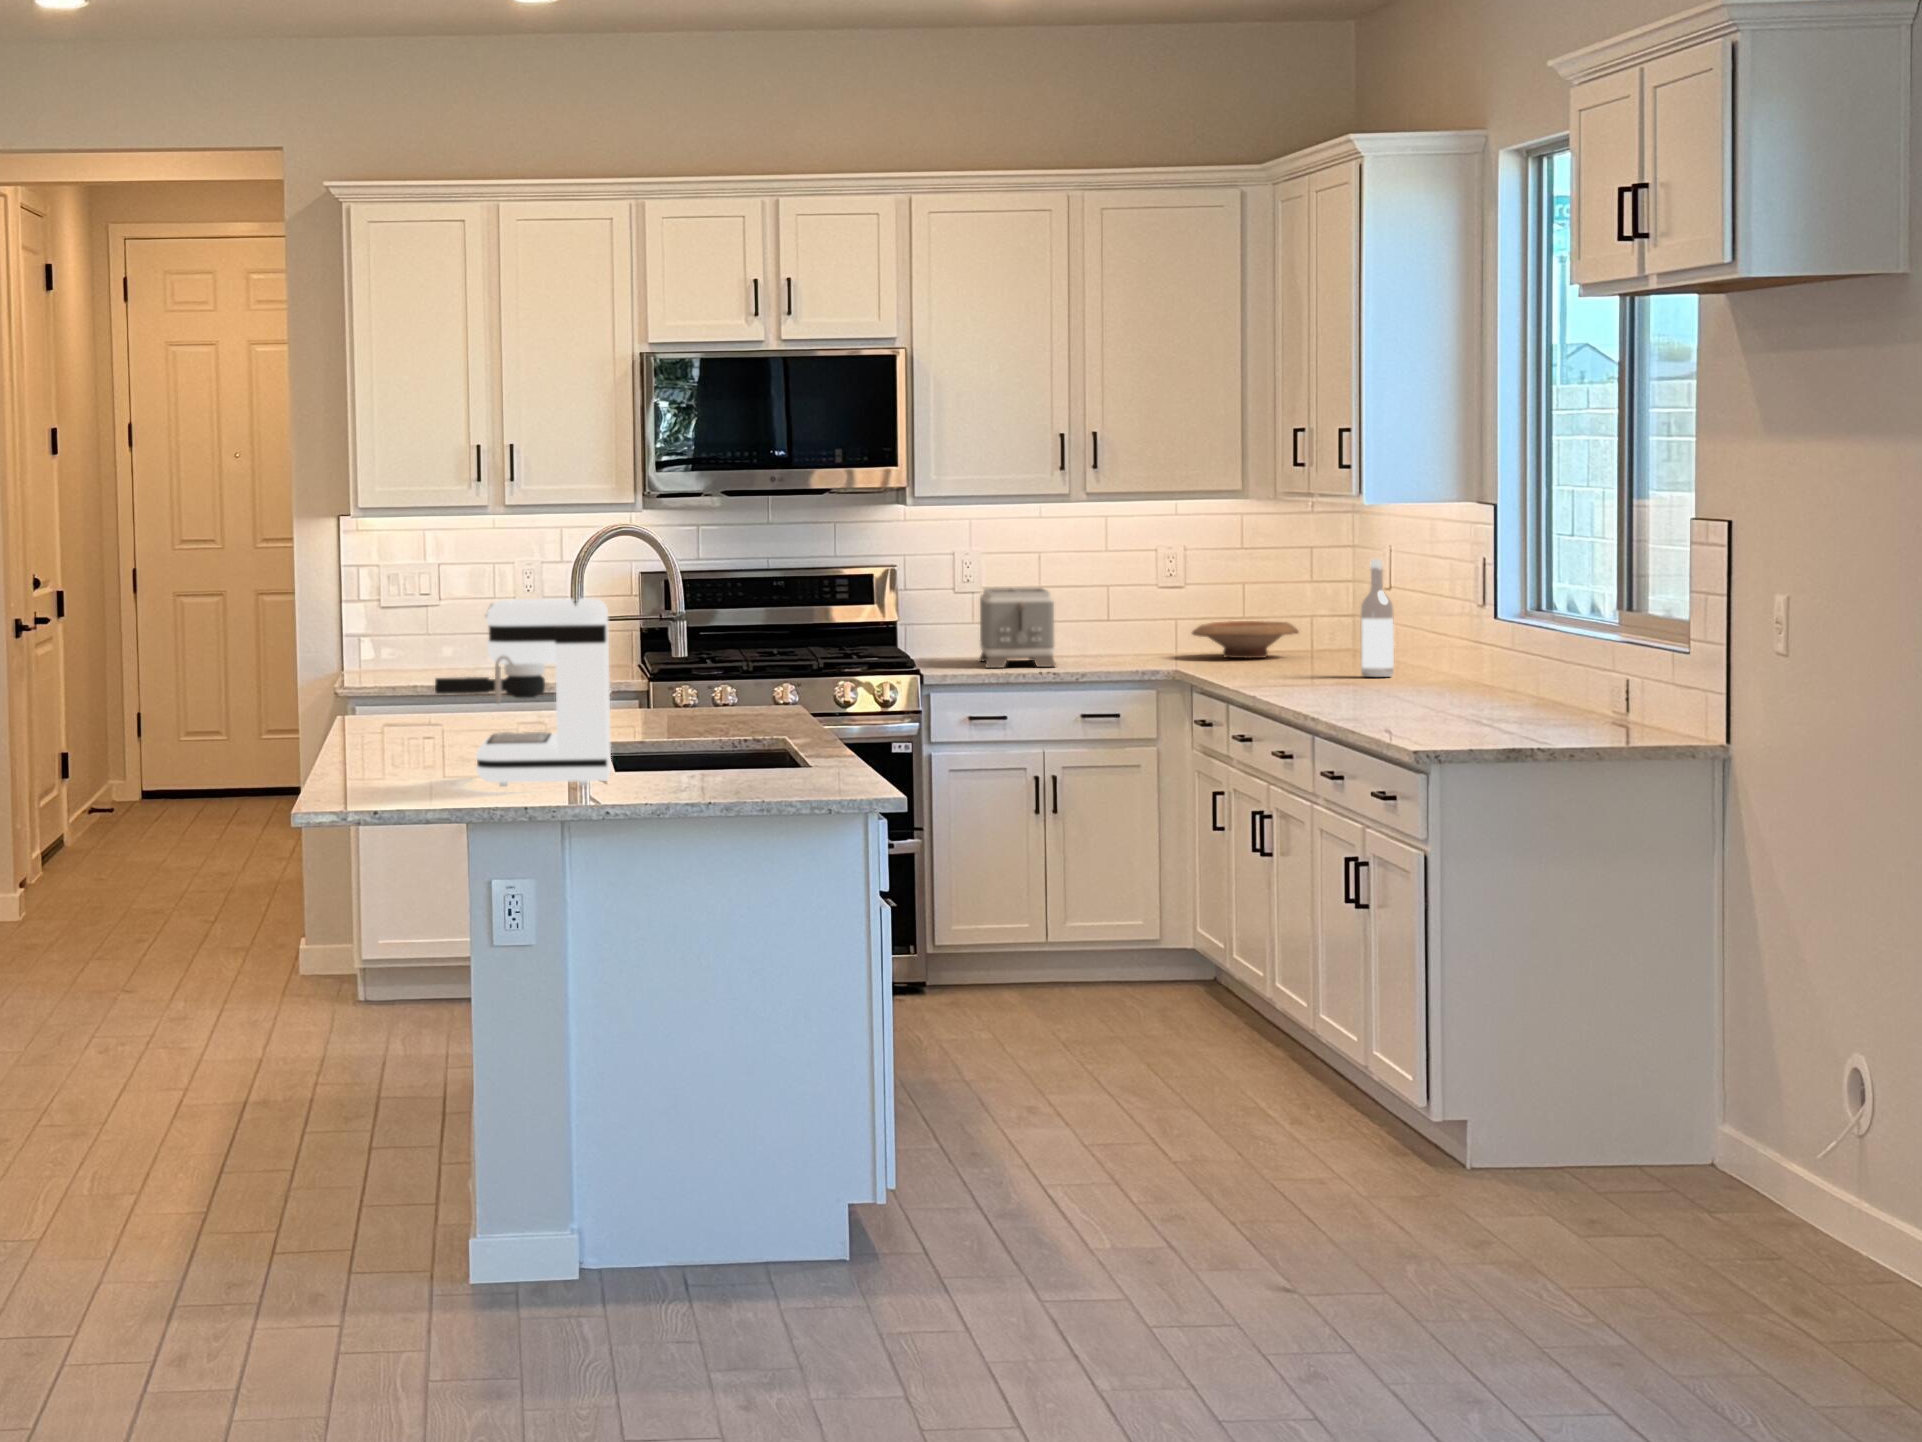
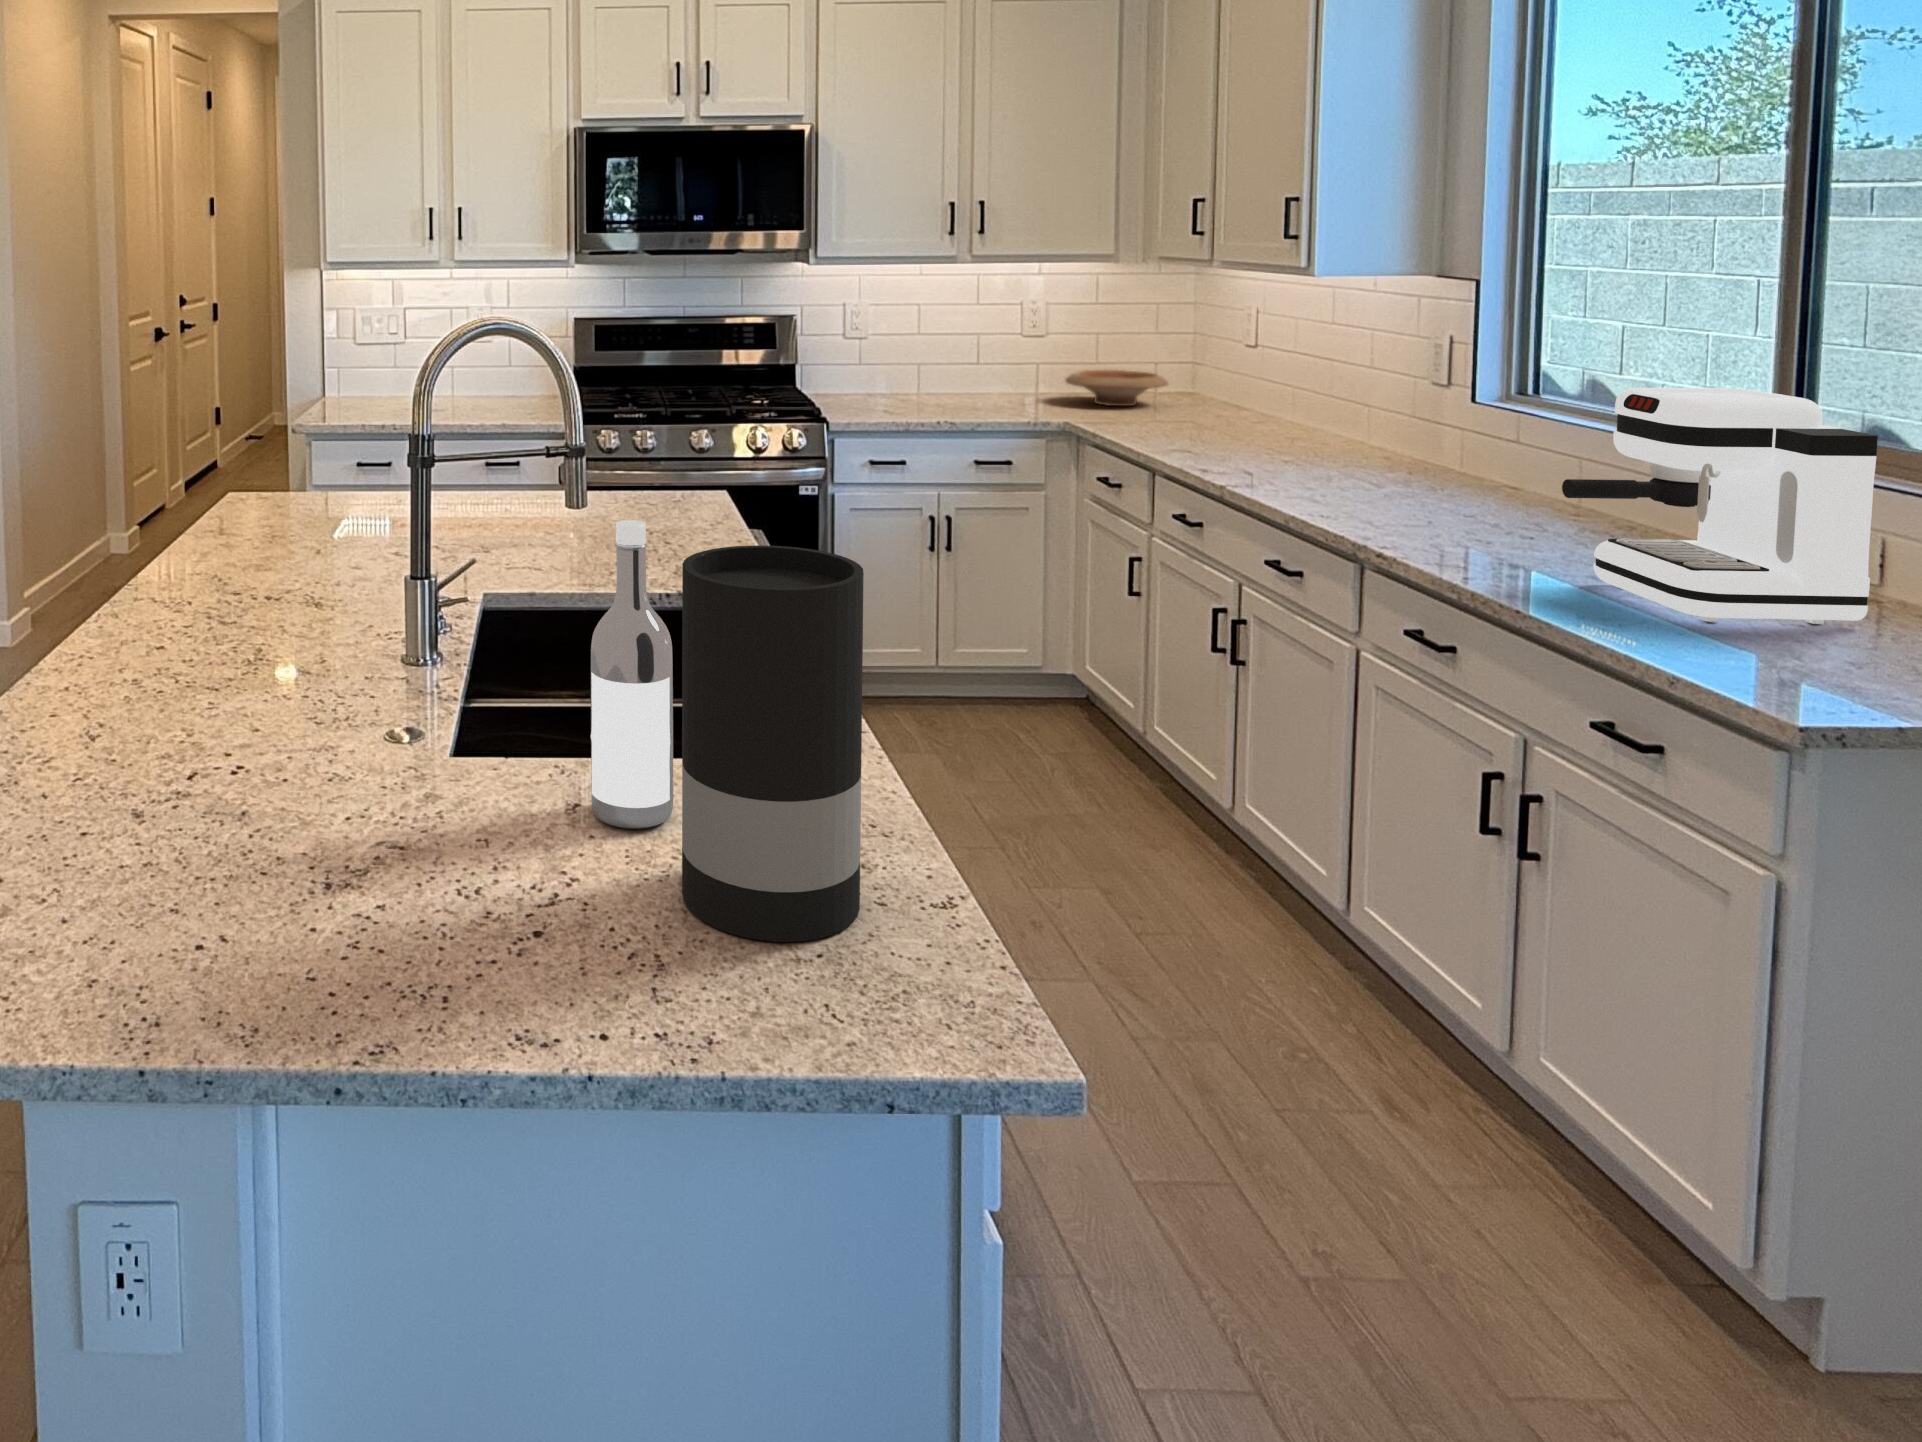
wine bottle: present [1361,559,1394,677] -> present [591,520,673,829]
toaster: present [980,588,1055,668] -> none [871,338,951,415]
coffee maker: present [435,598,611,787] -> present [1562,388,1878,624]
vase: none [743,611,831,783] -> present [682,545,864,942]

